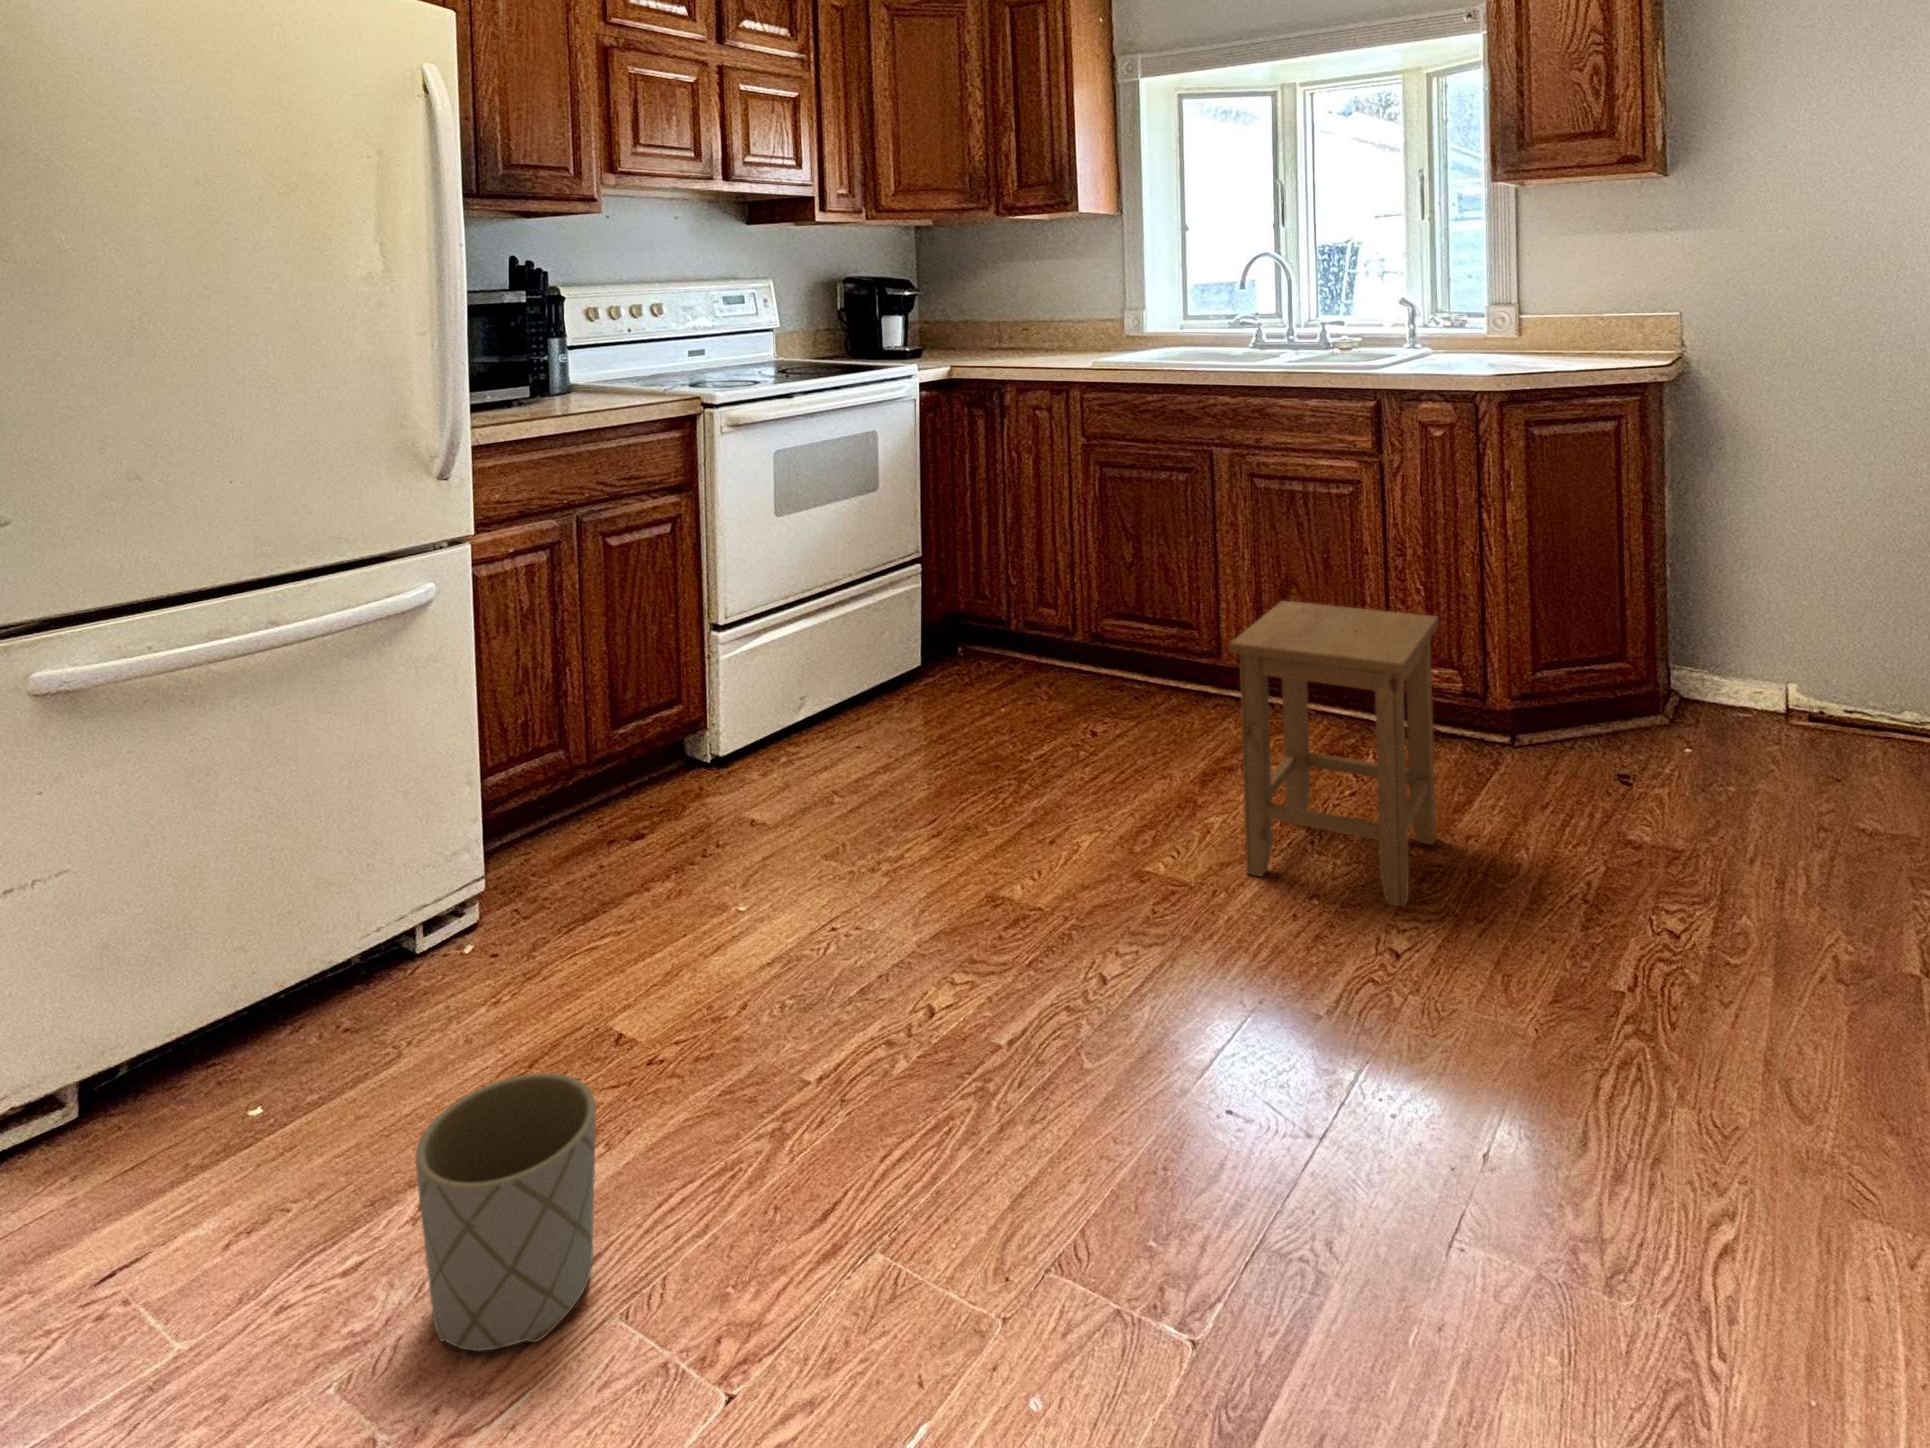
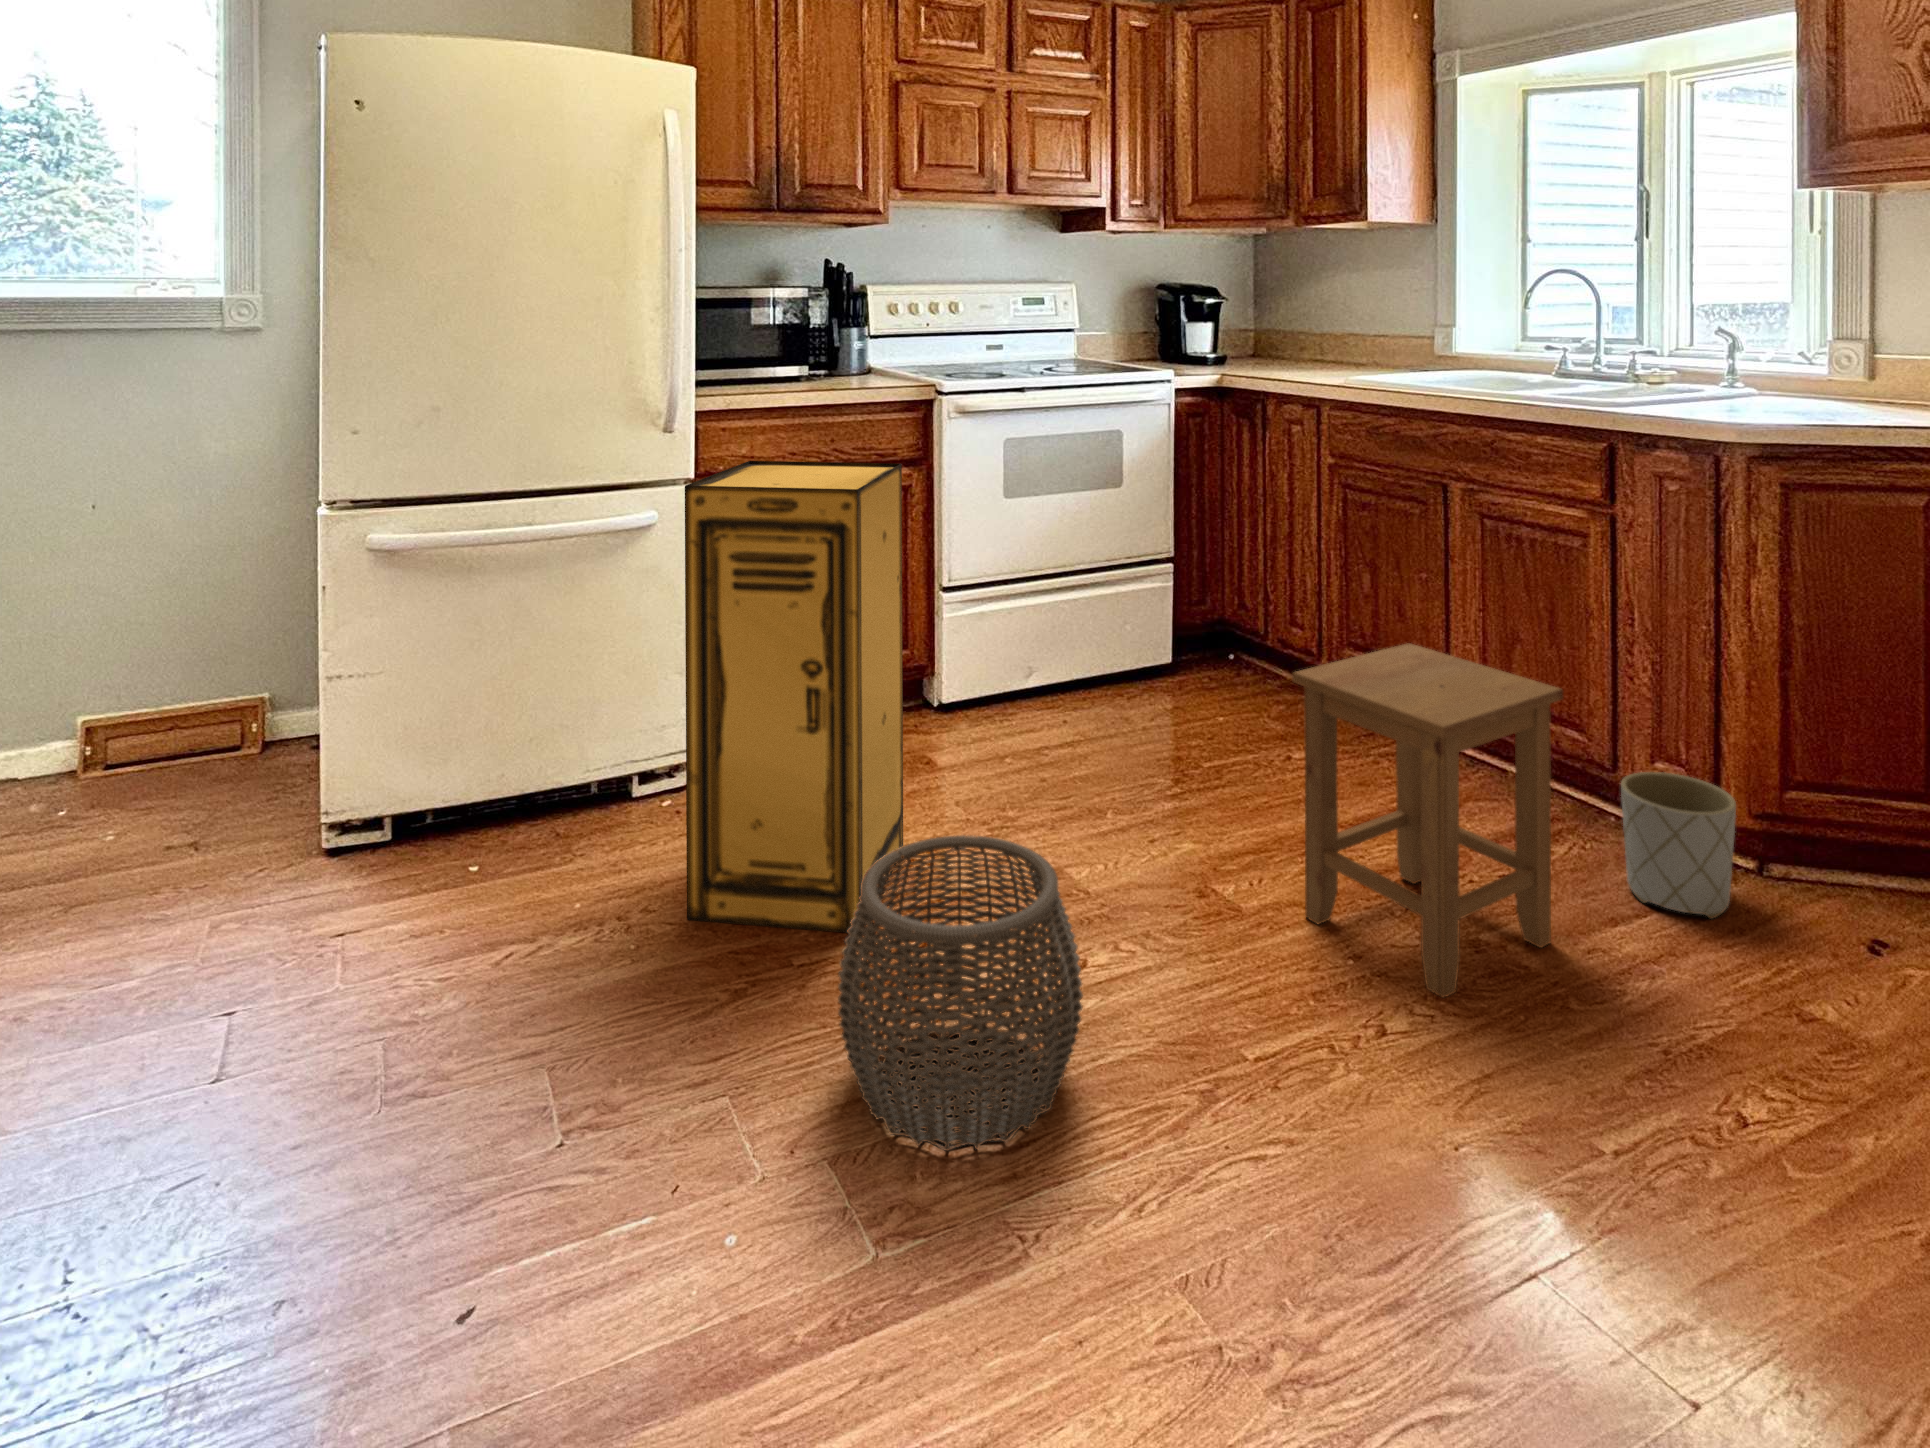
storage cabinet: none [613,485,855,1074] -> present [685,461,903,933]
woven basket: none [966,863,1227,1202] -> present [838,835,1083,1151]
planter: present [416,1073,596,1351] -> present [1621,772,1736,919]

